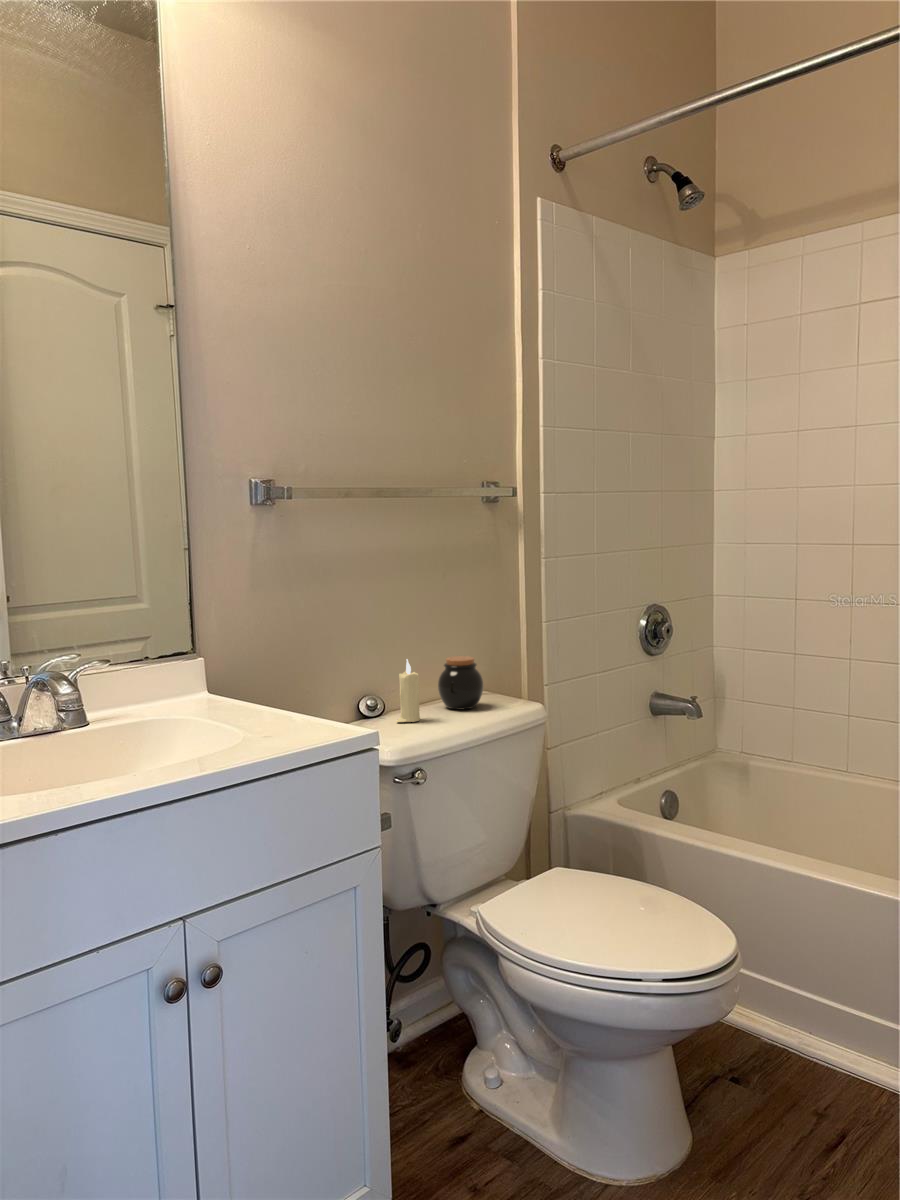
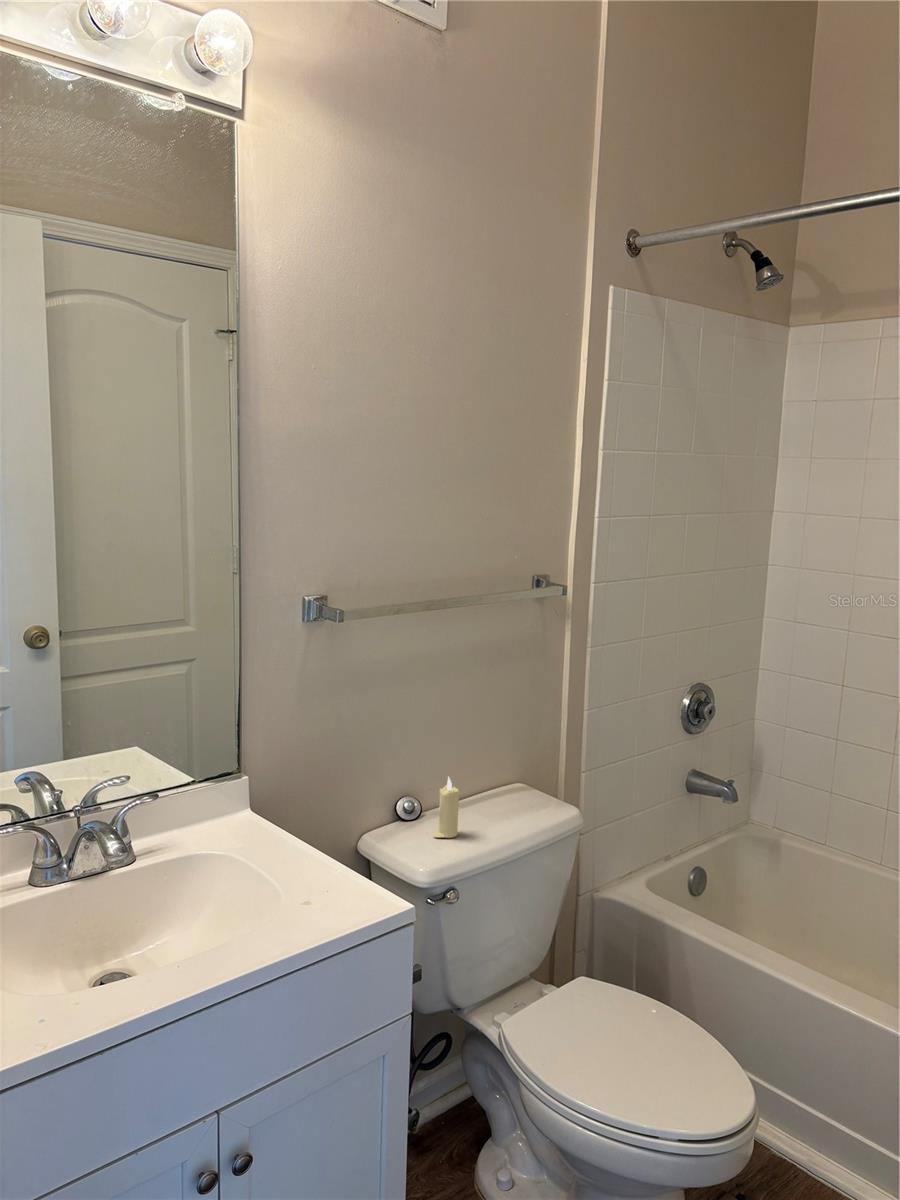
jar: present [438,656,483,710] -> none [477,762,522,819]

